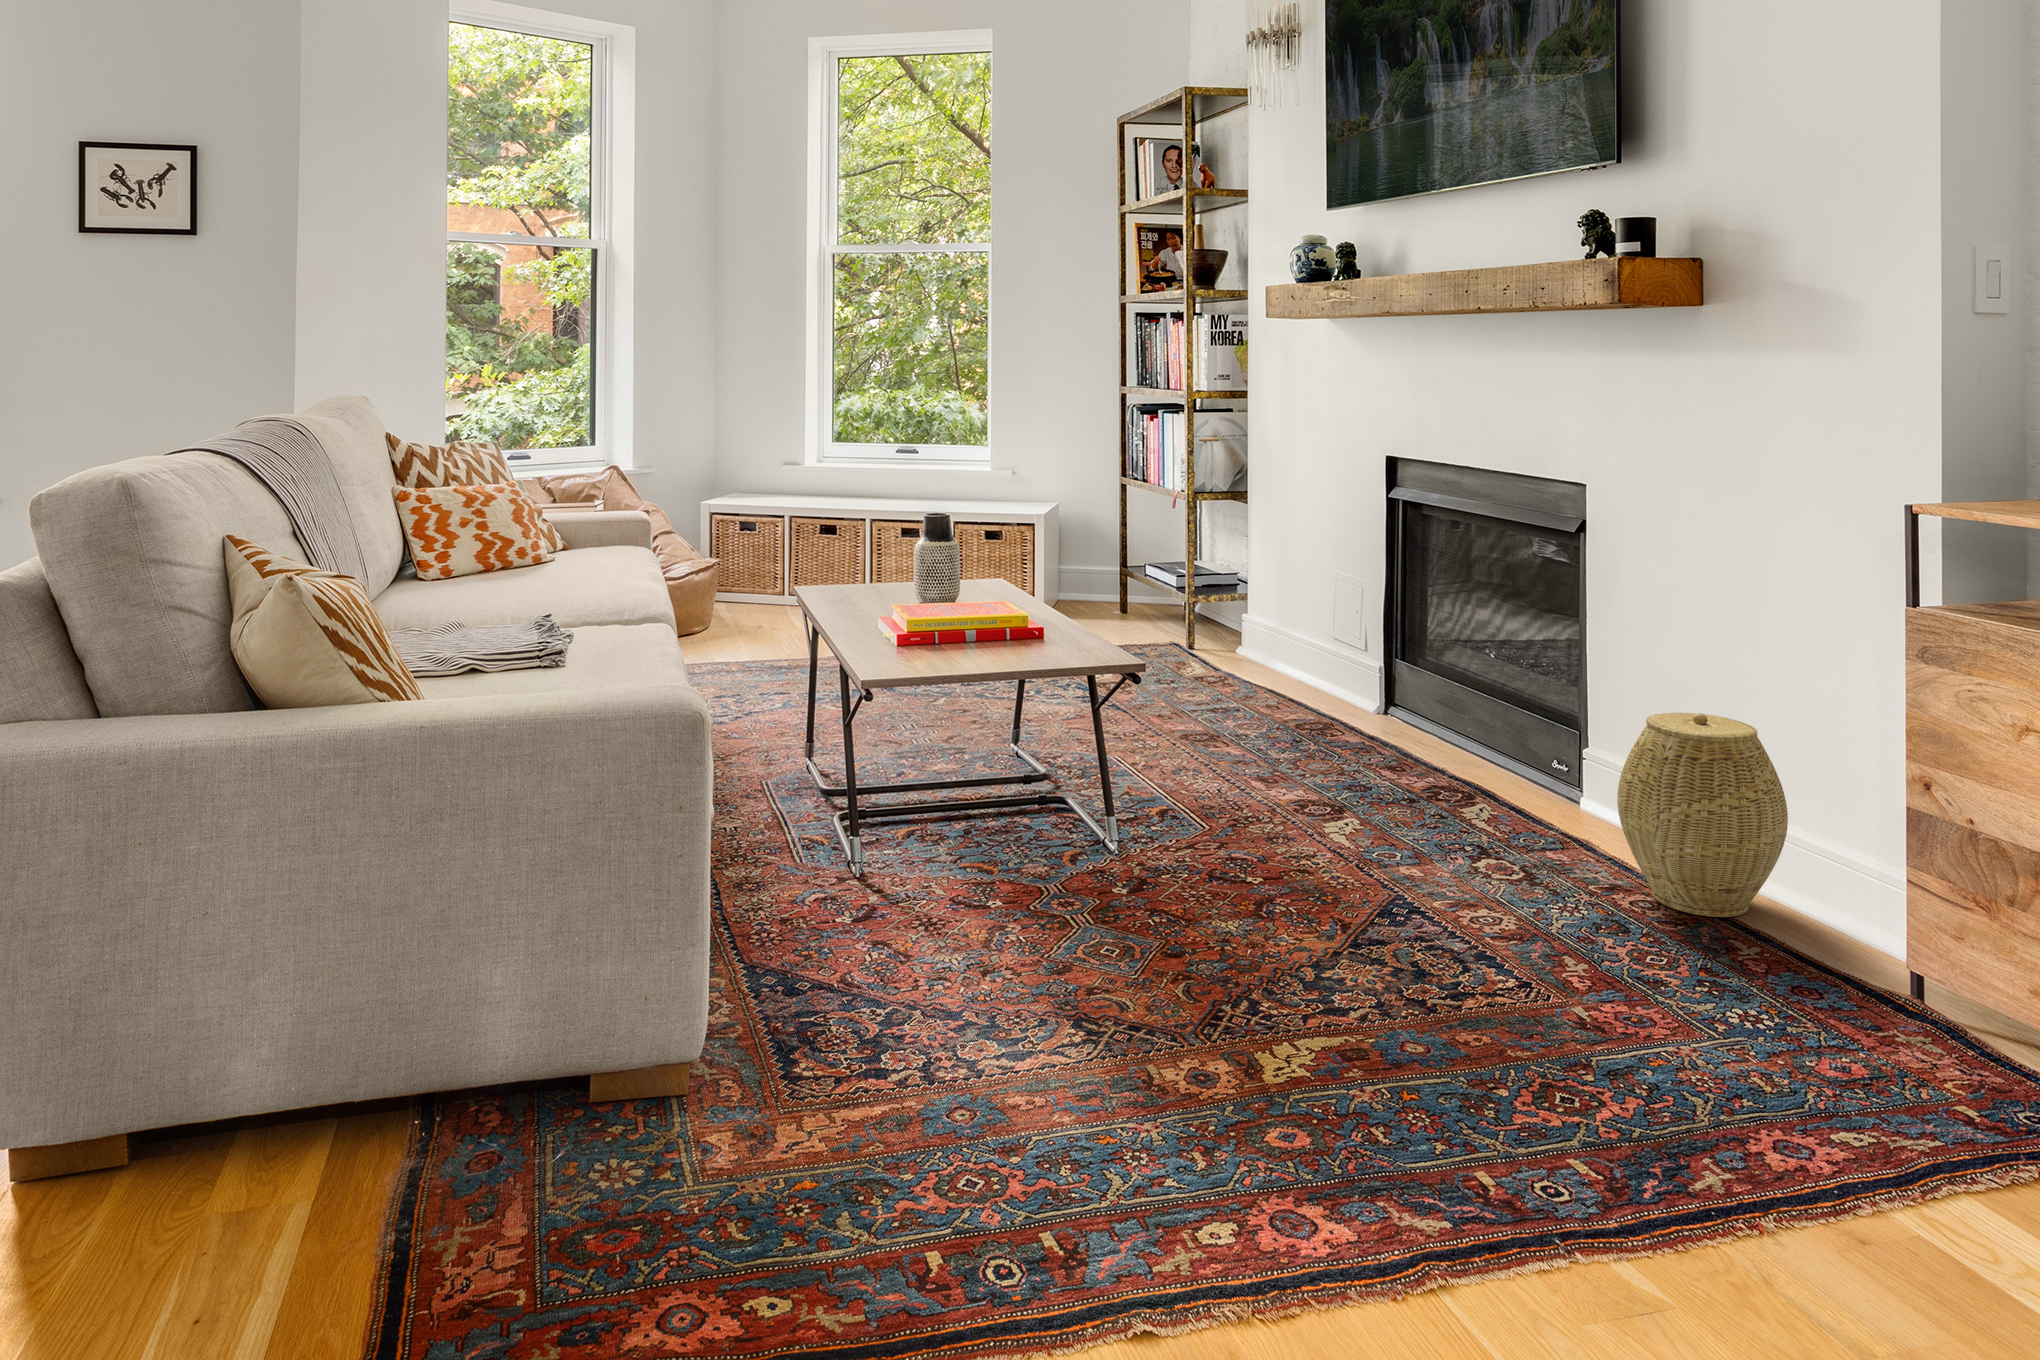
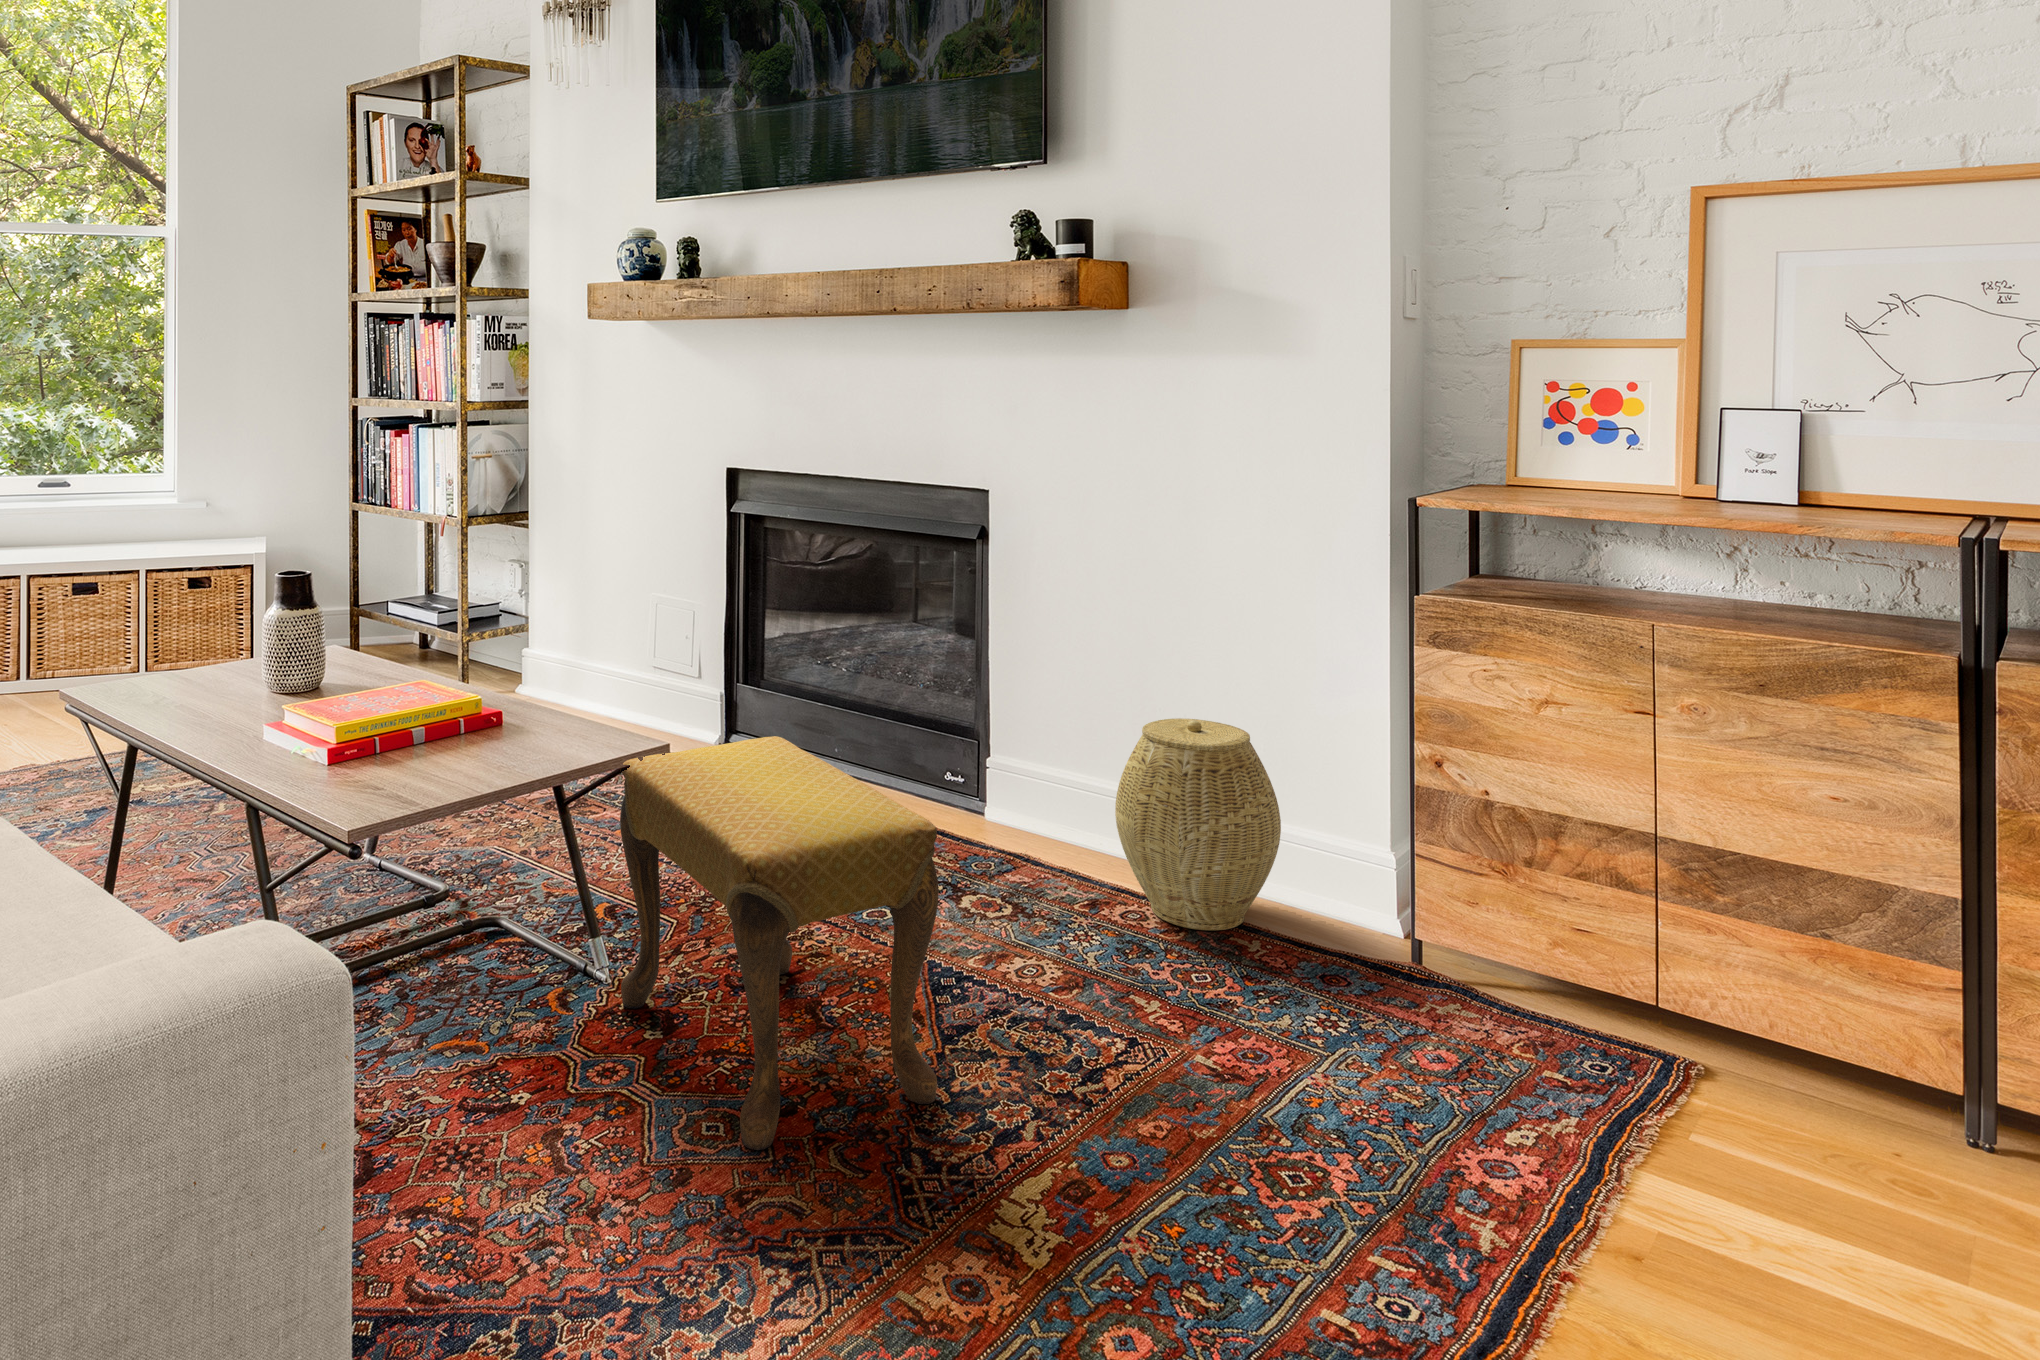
footstool: none [1119,668,1306,959] -> present [620,736,939,1150]

